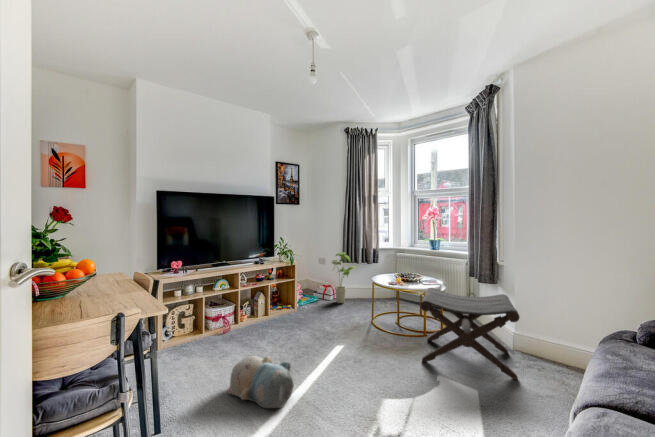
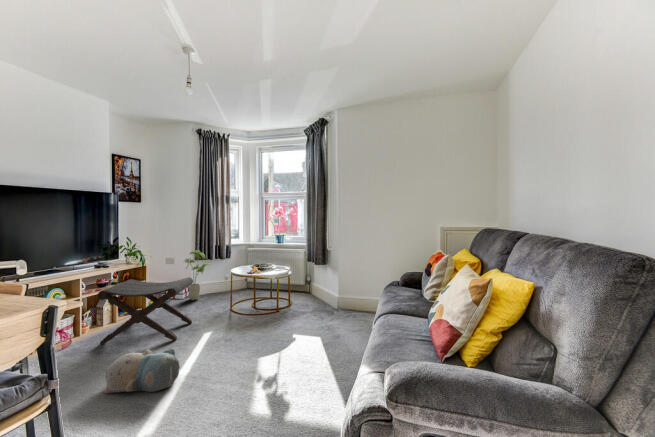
footstool: present [420,288,519,380] -> present [98,277,193,344]

